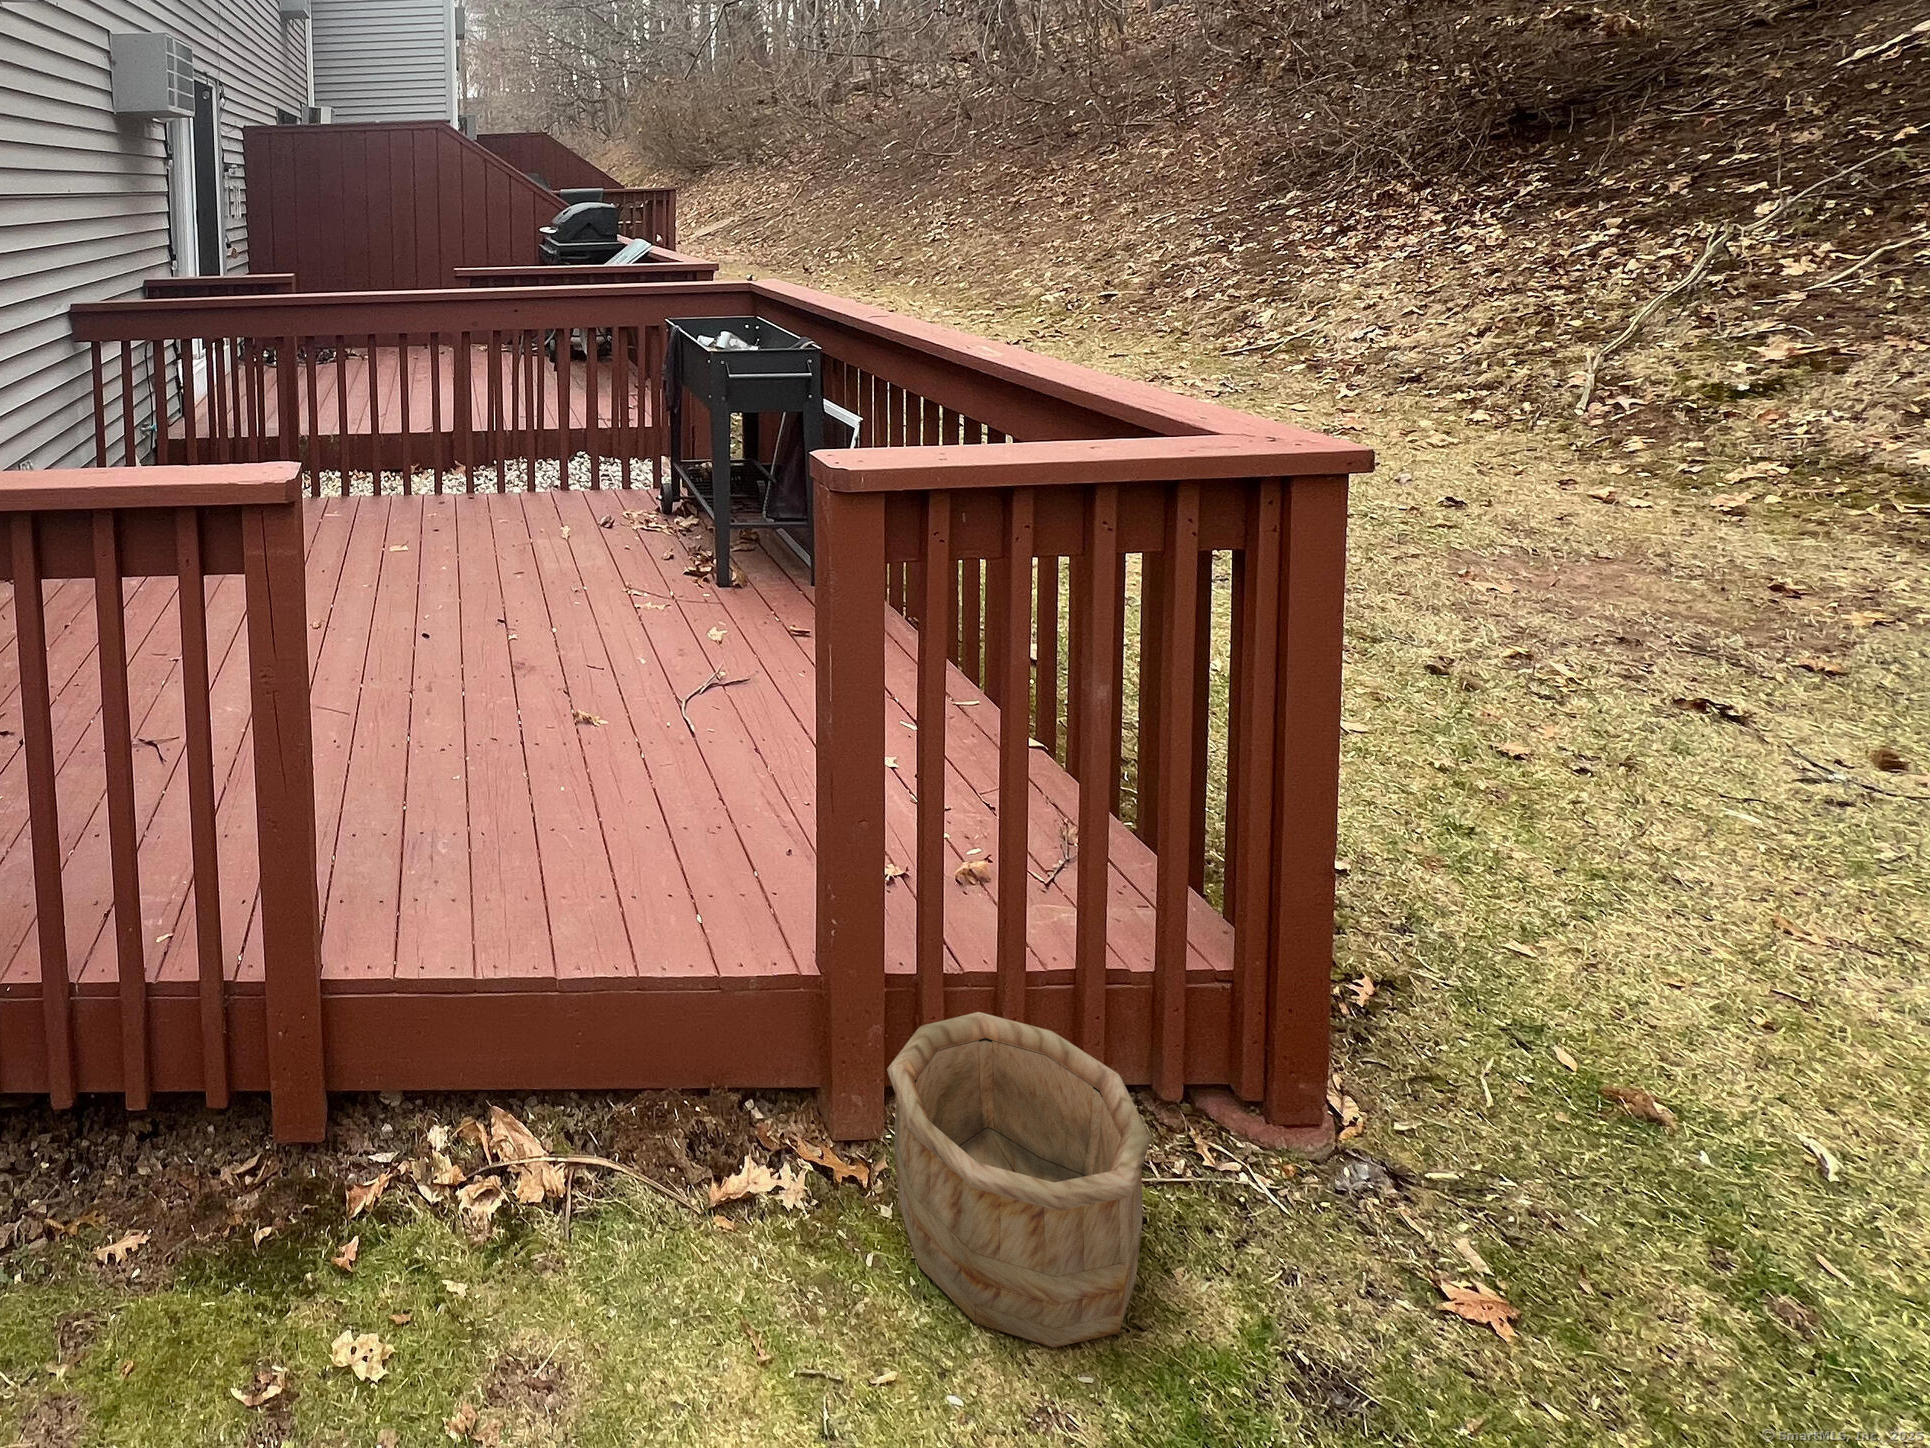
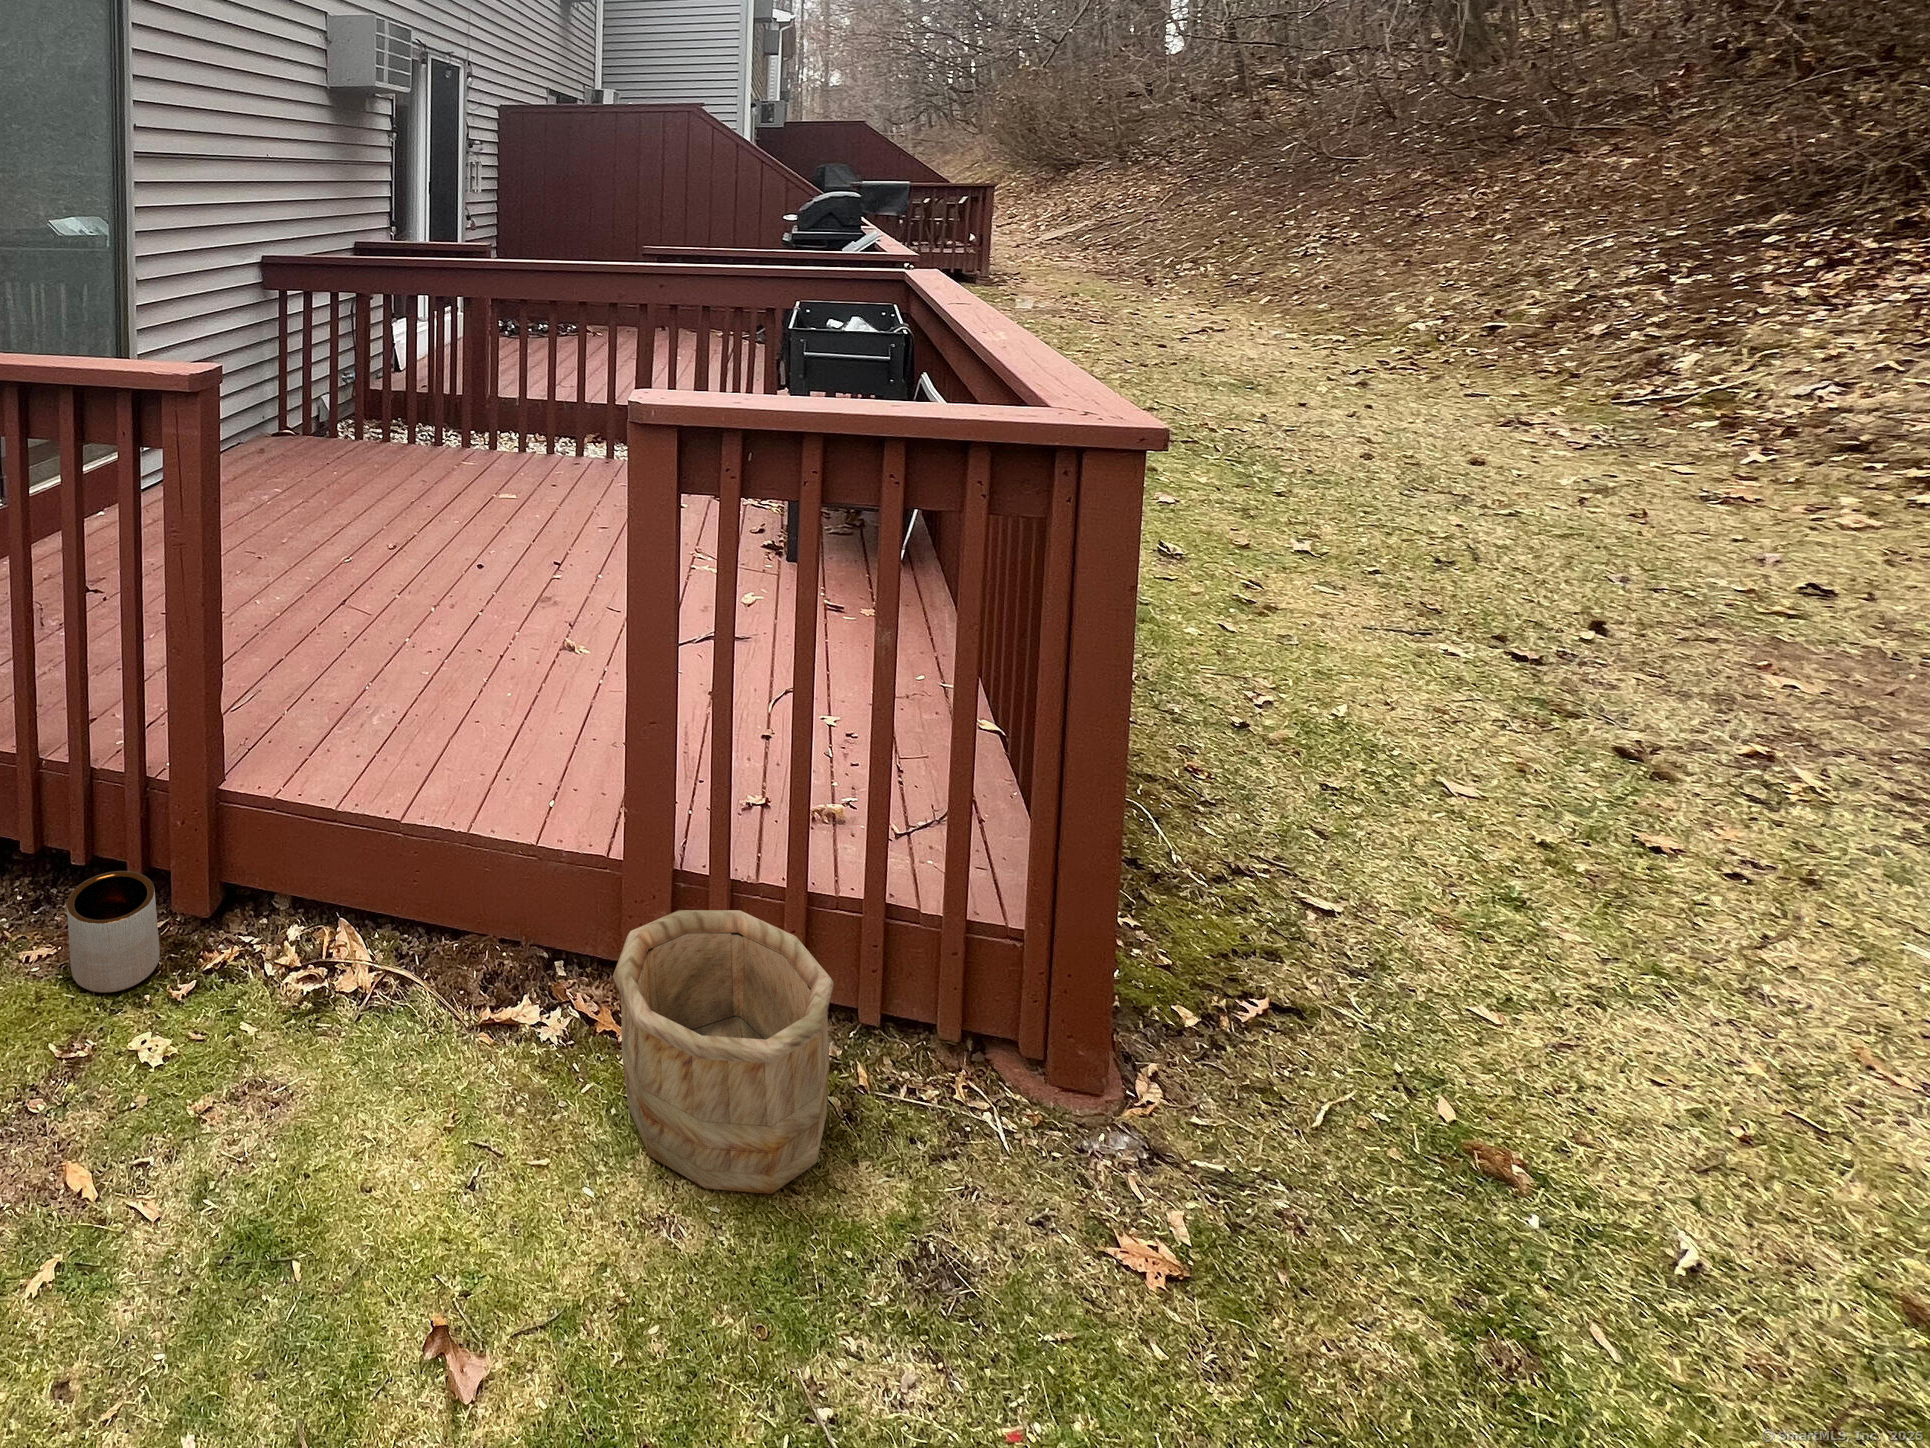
planter: none [175,1110,290,1283] -> present [67,871,160,993]

